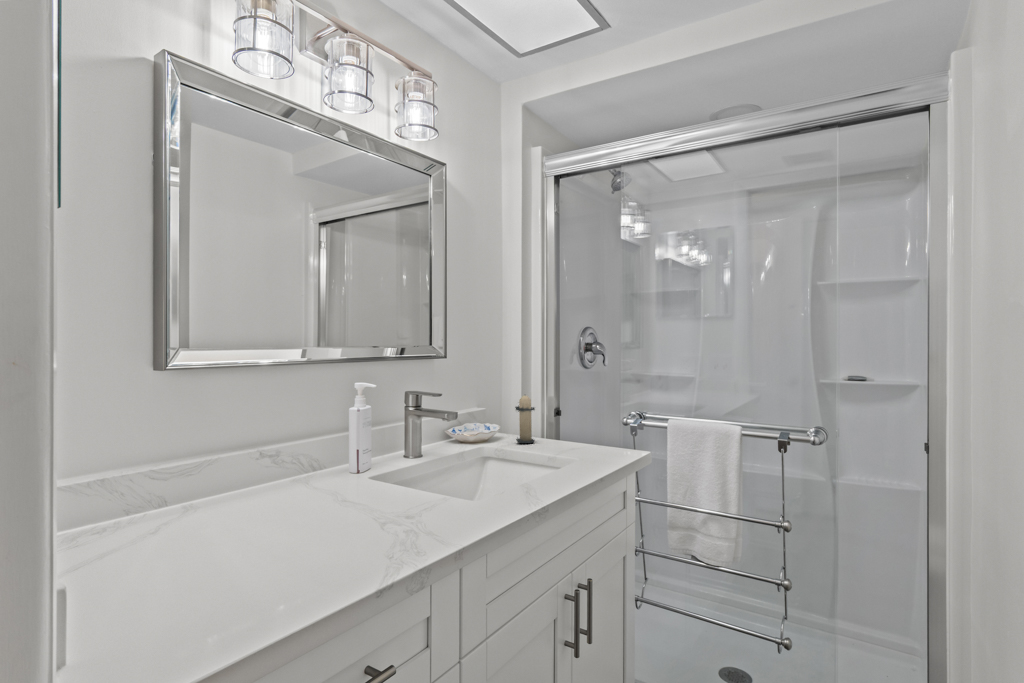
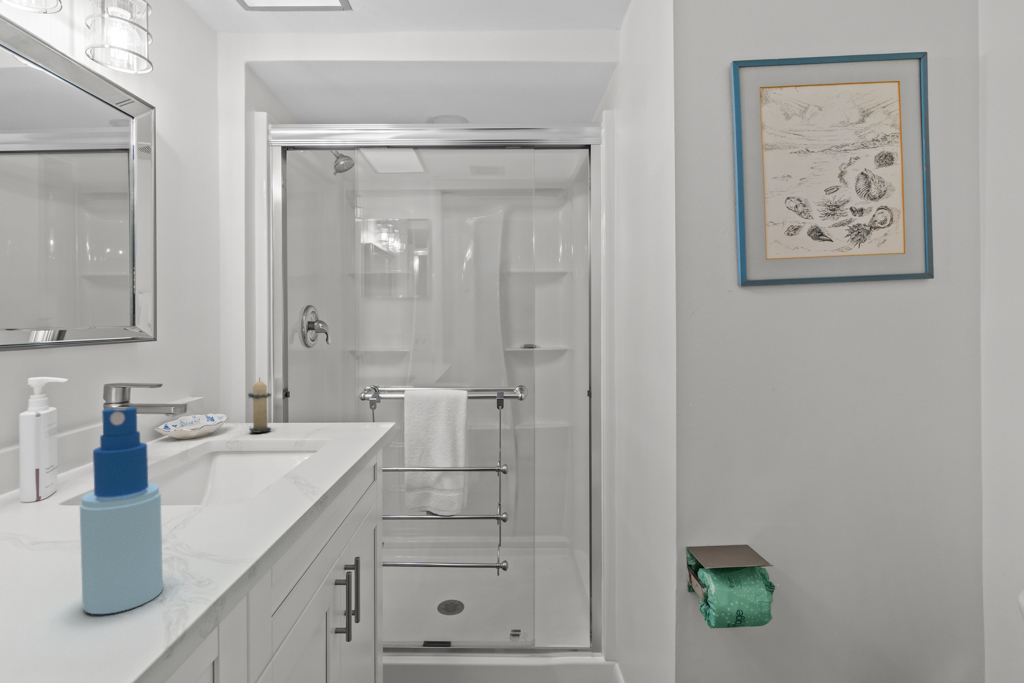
spray bottle: none [336,399,388,553] -> present [80,407,163,614]

